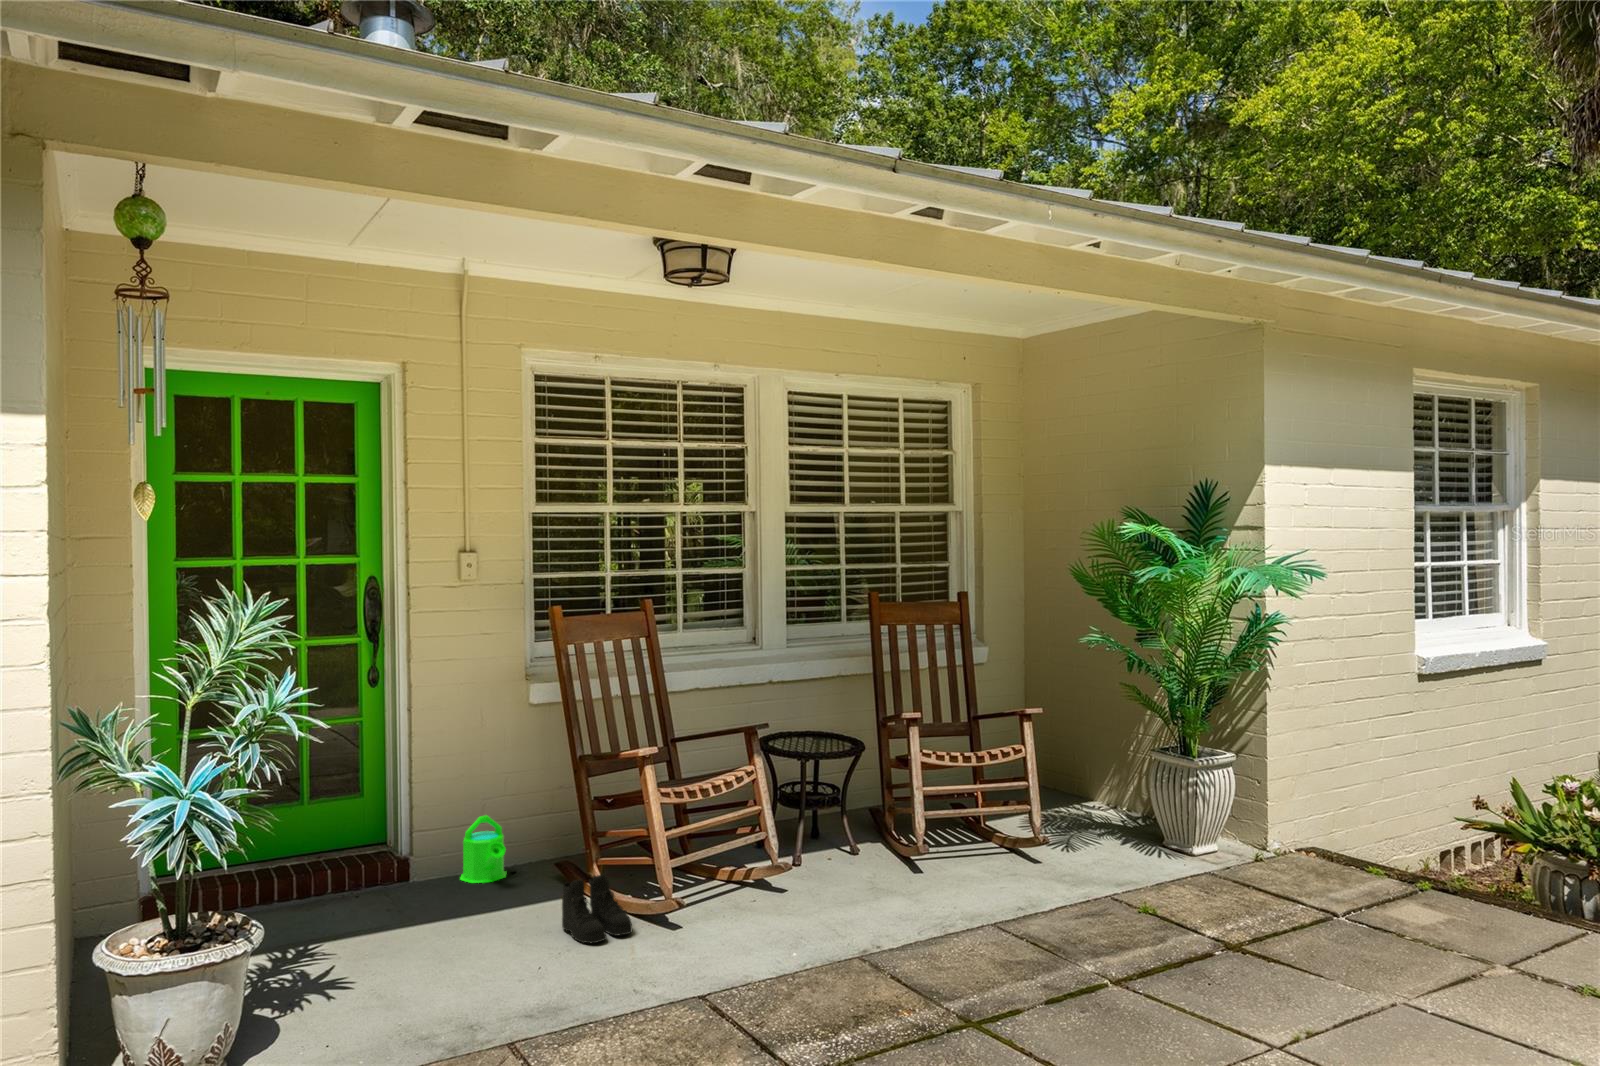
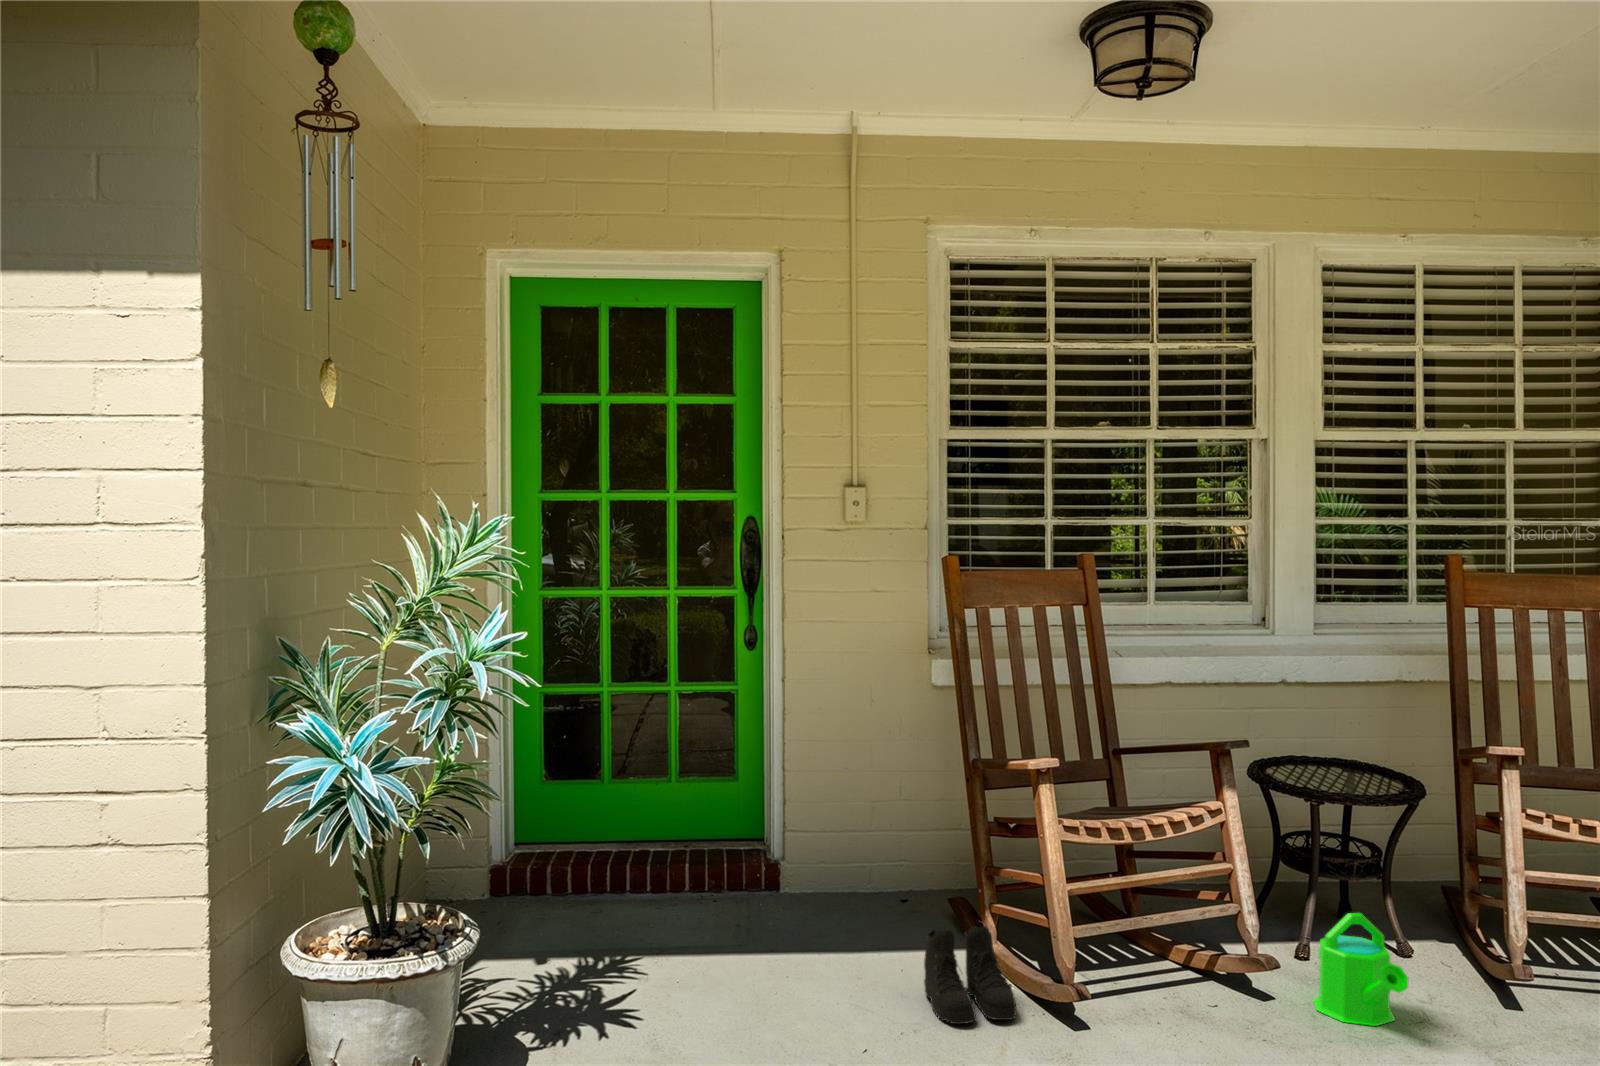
watering can: present [460,815,507,883] -> present [1313,913,1408,1026]

